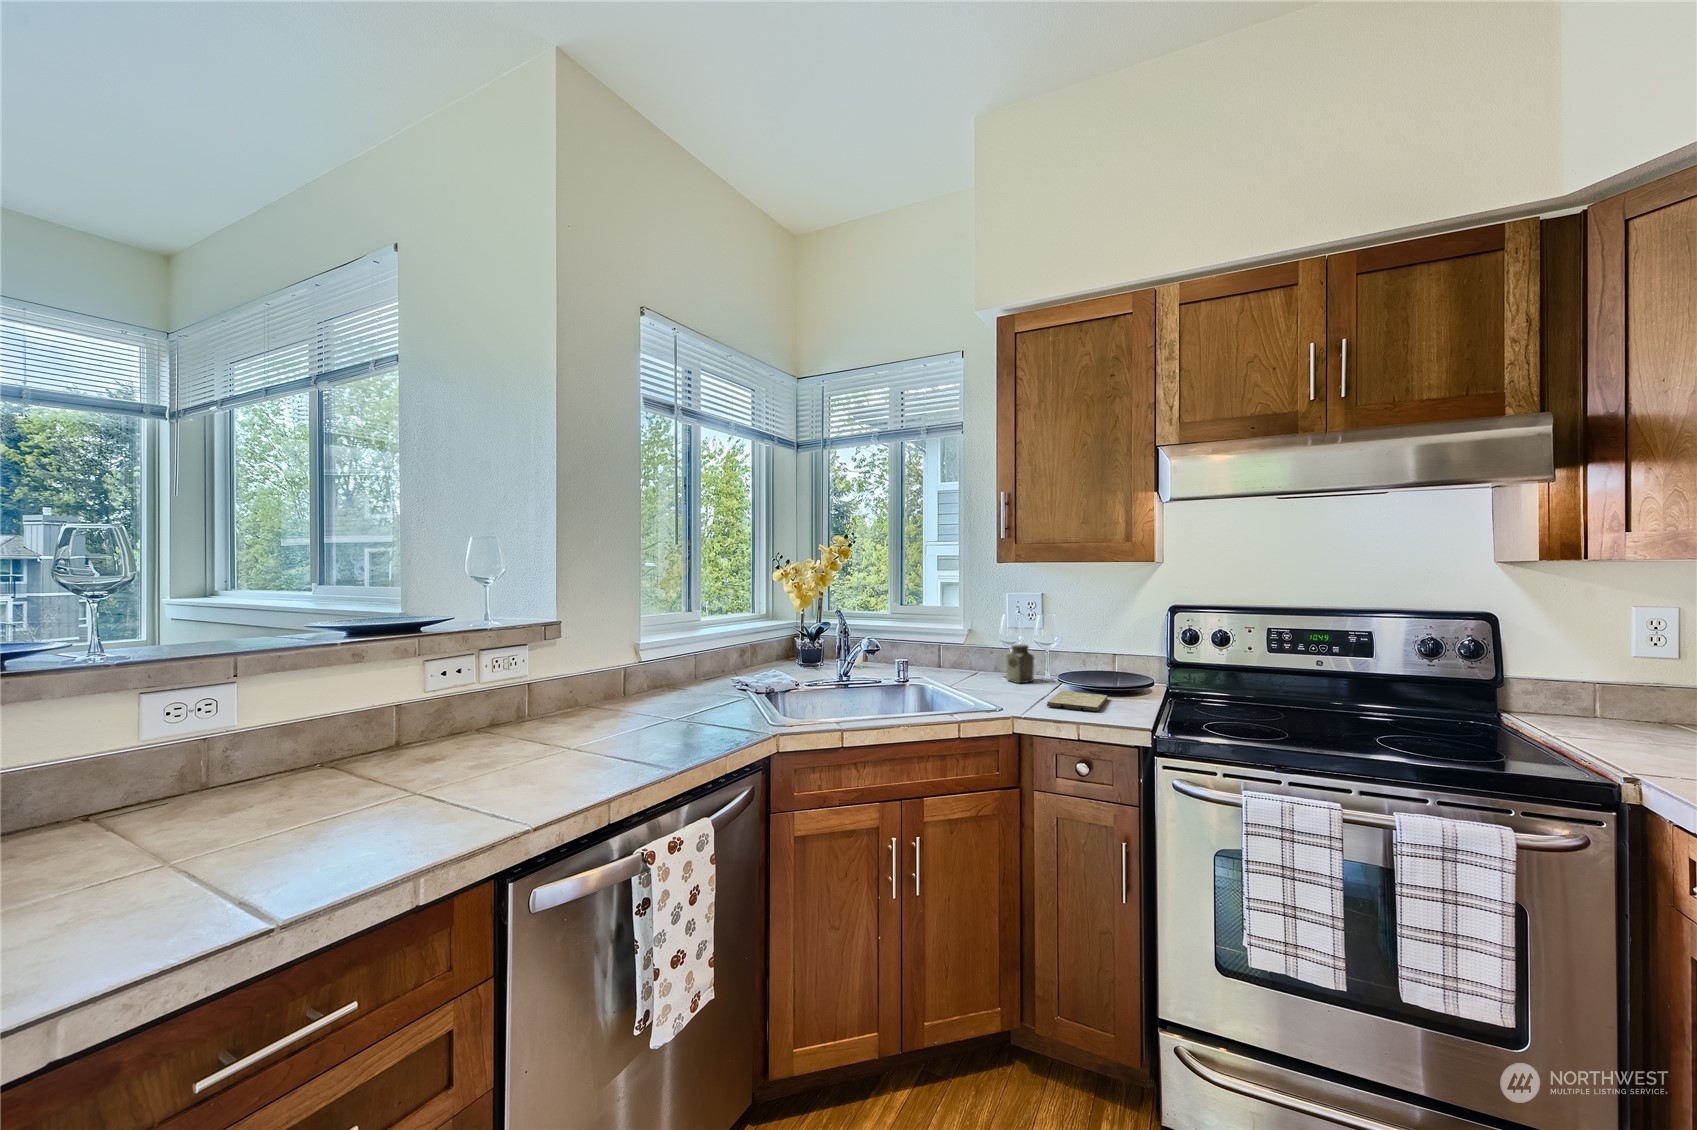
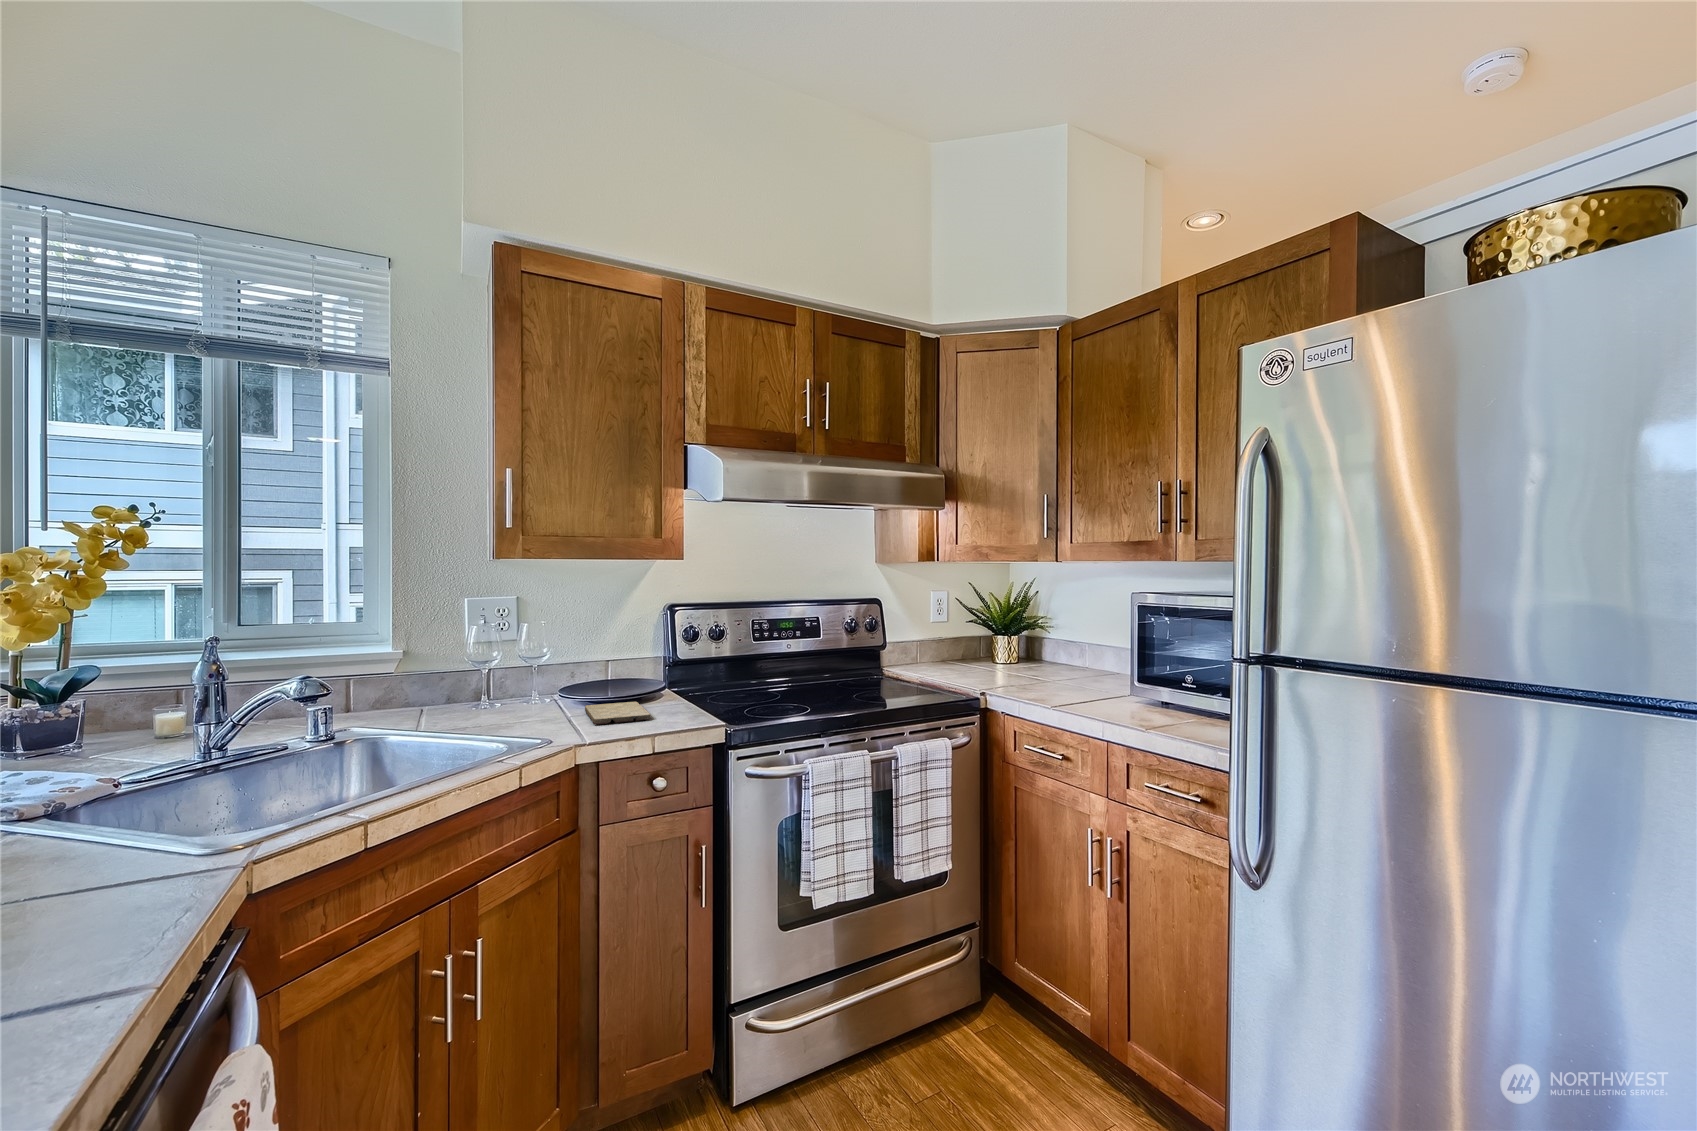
salt shaker: present [1006,644,1034,683] -> none [497,658,532,706]

